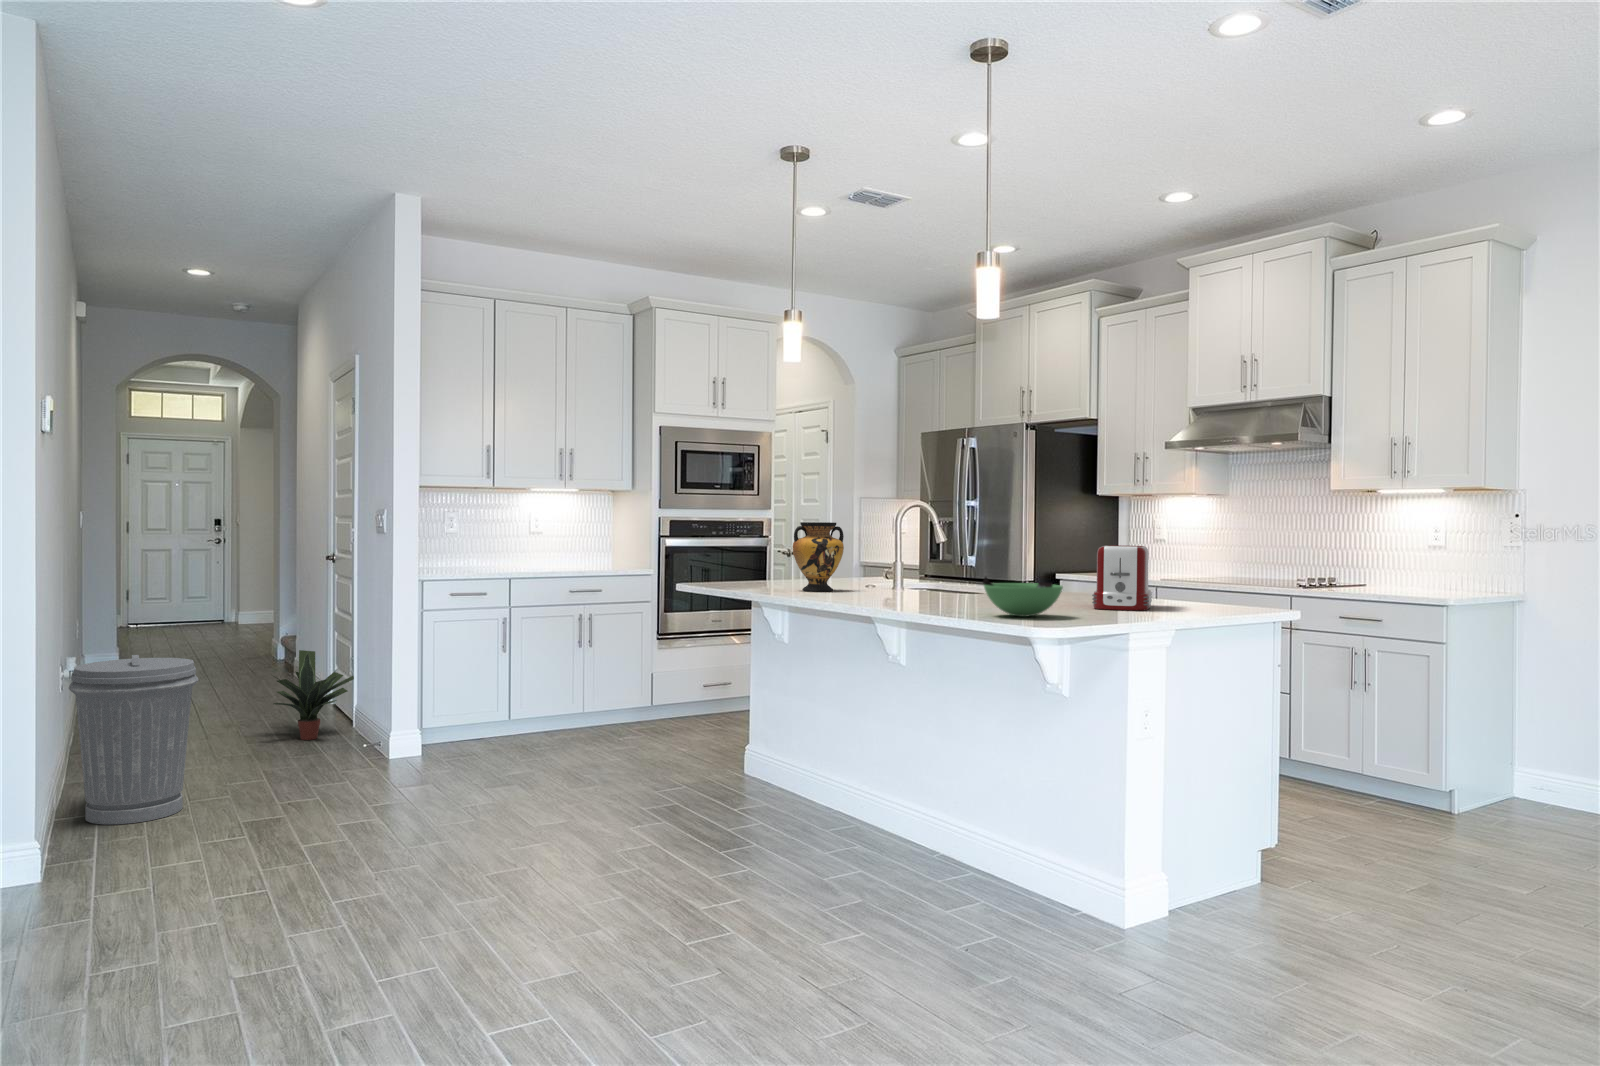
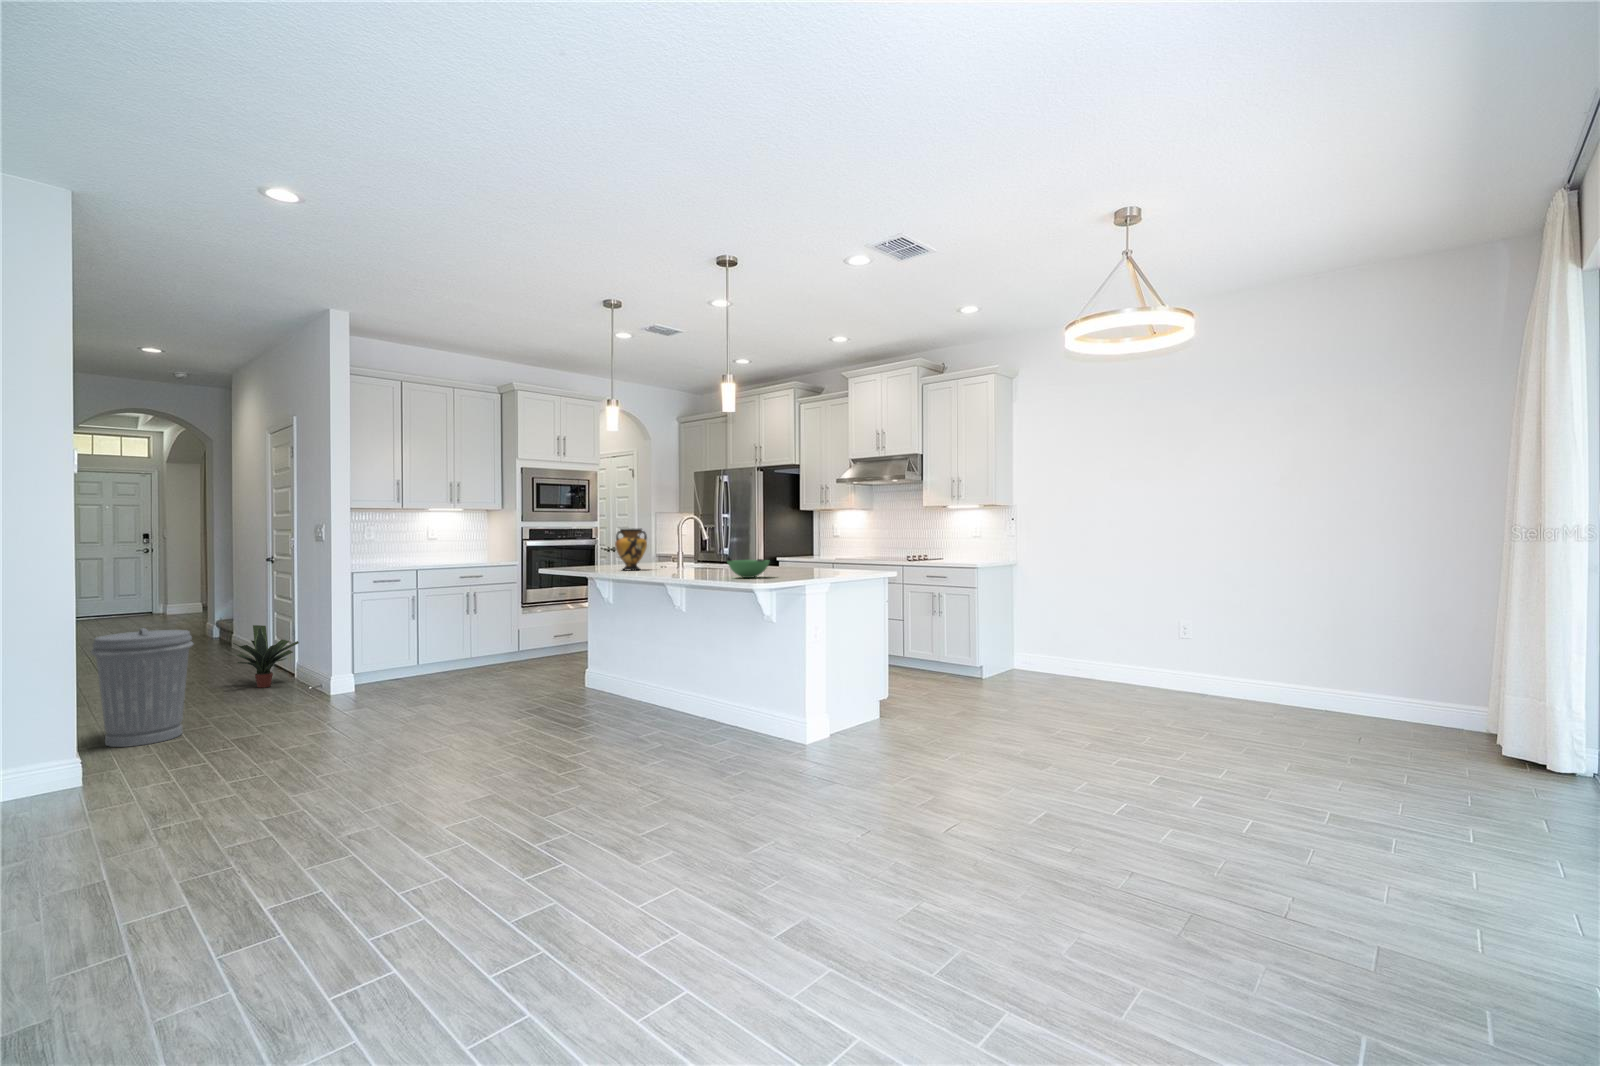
toaster: present [1092,545,1152,611] -> none [788,539,821,574]

